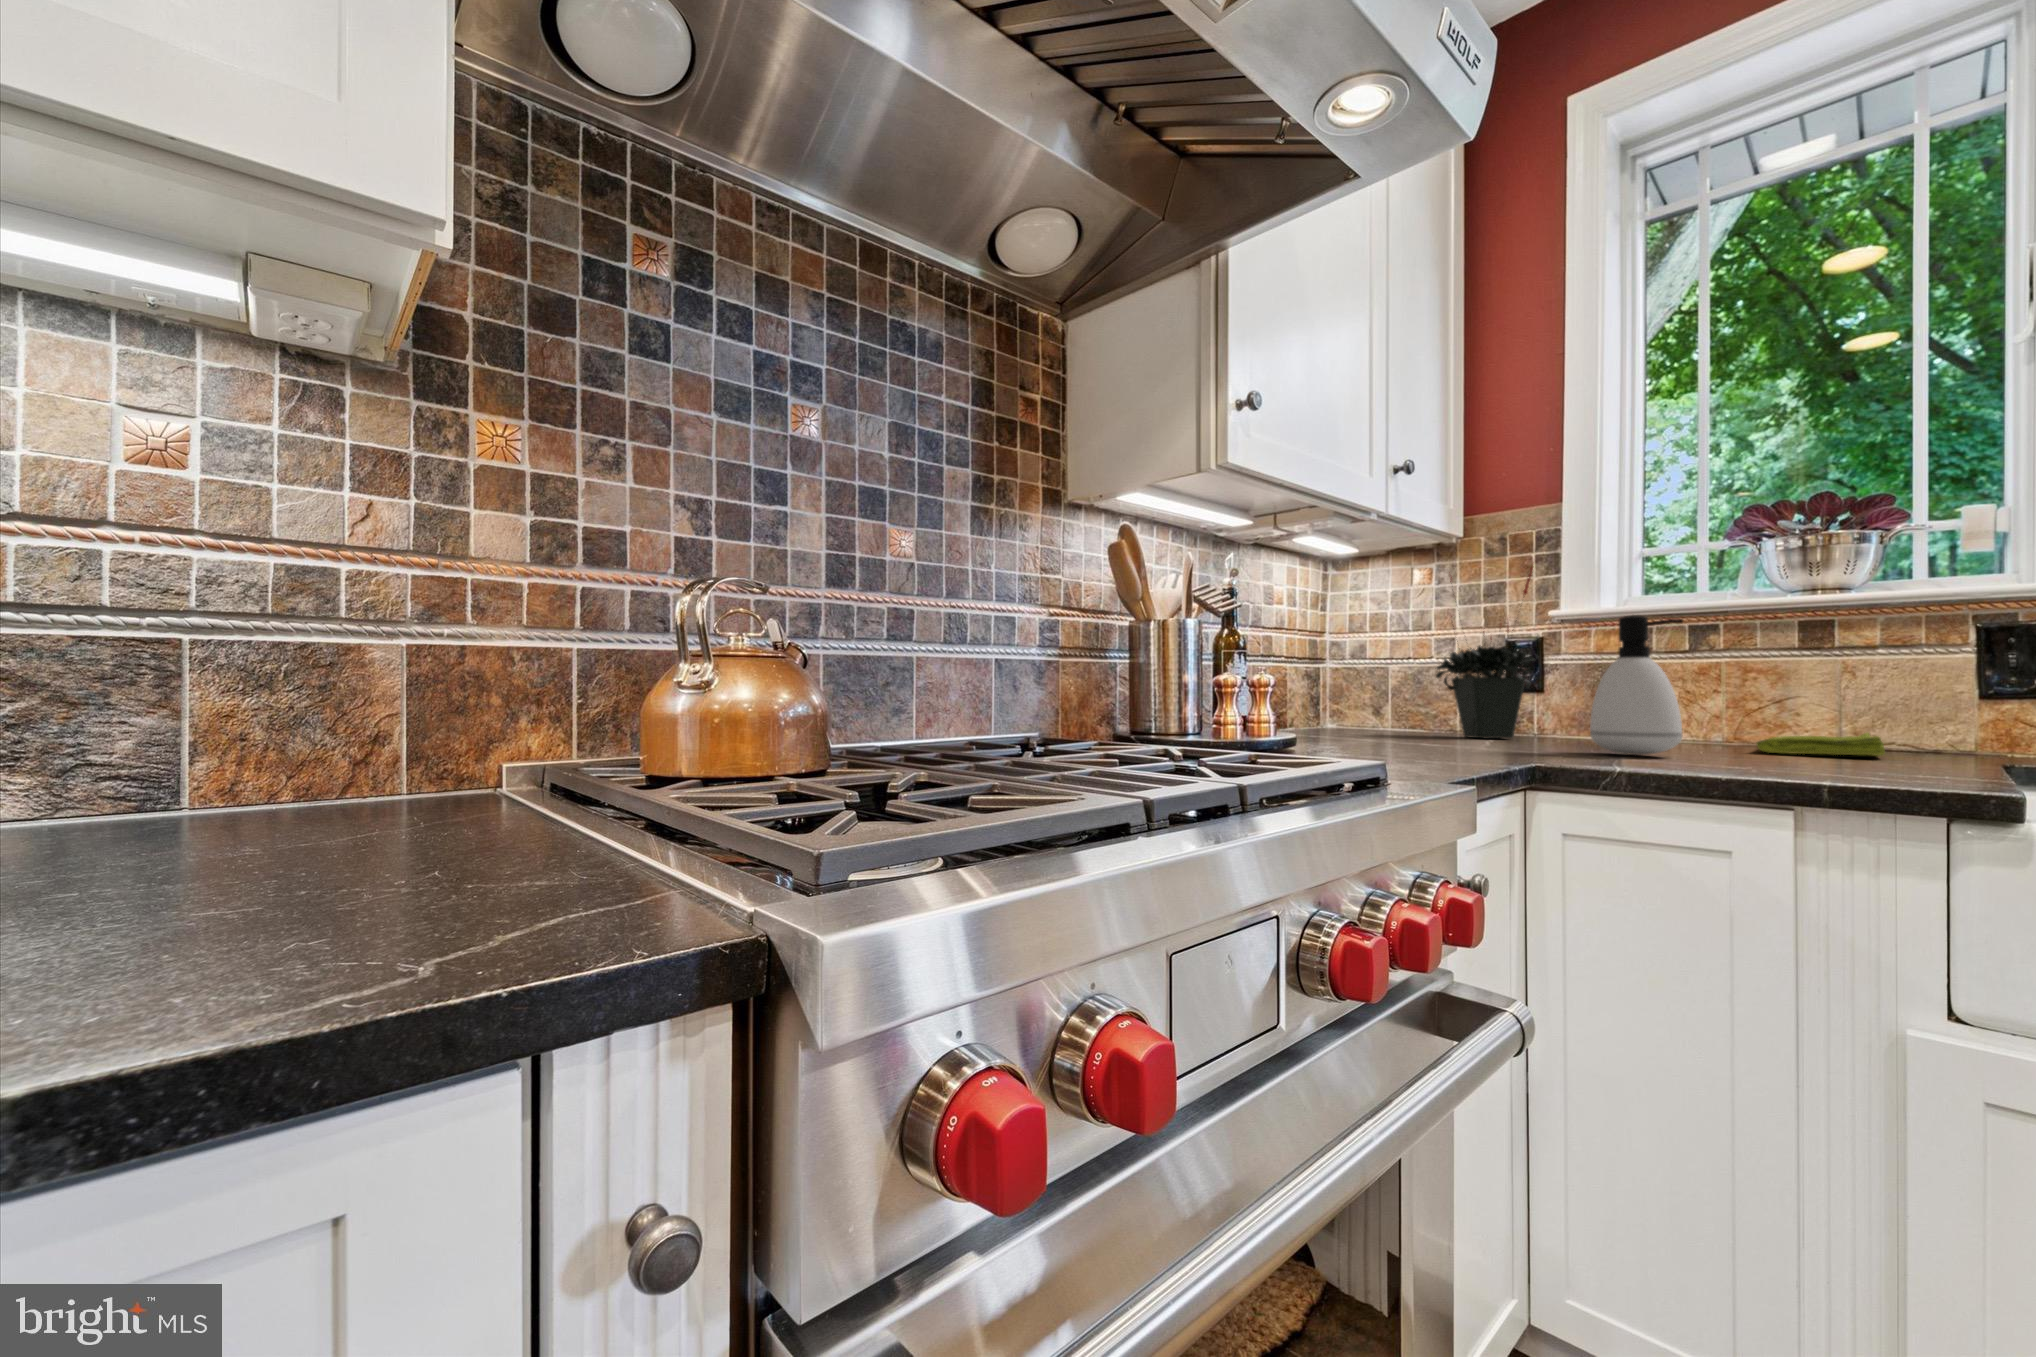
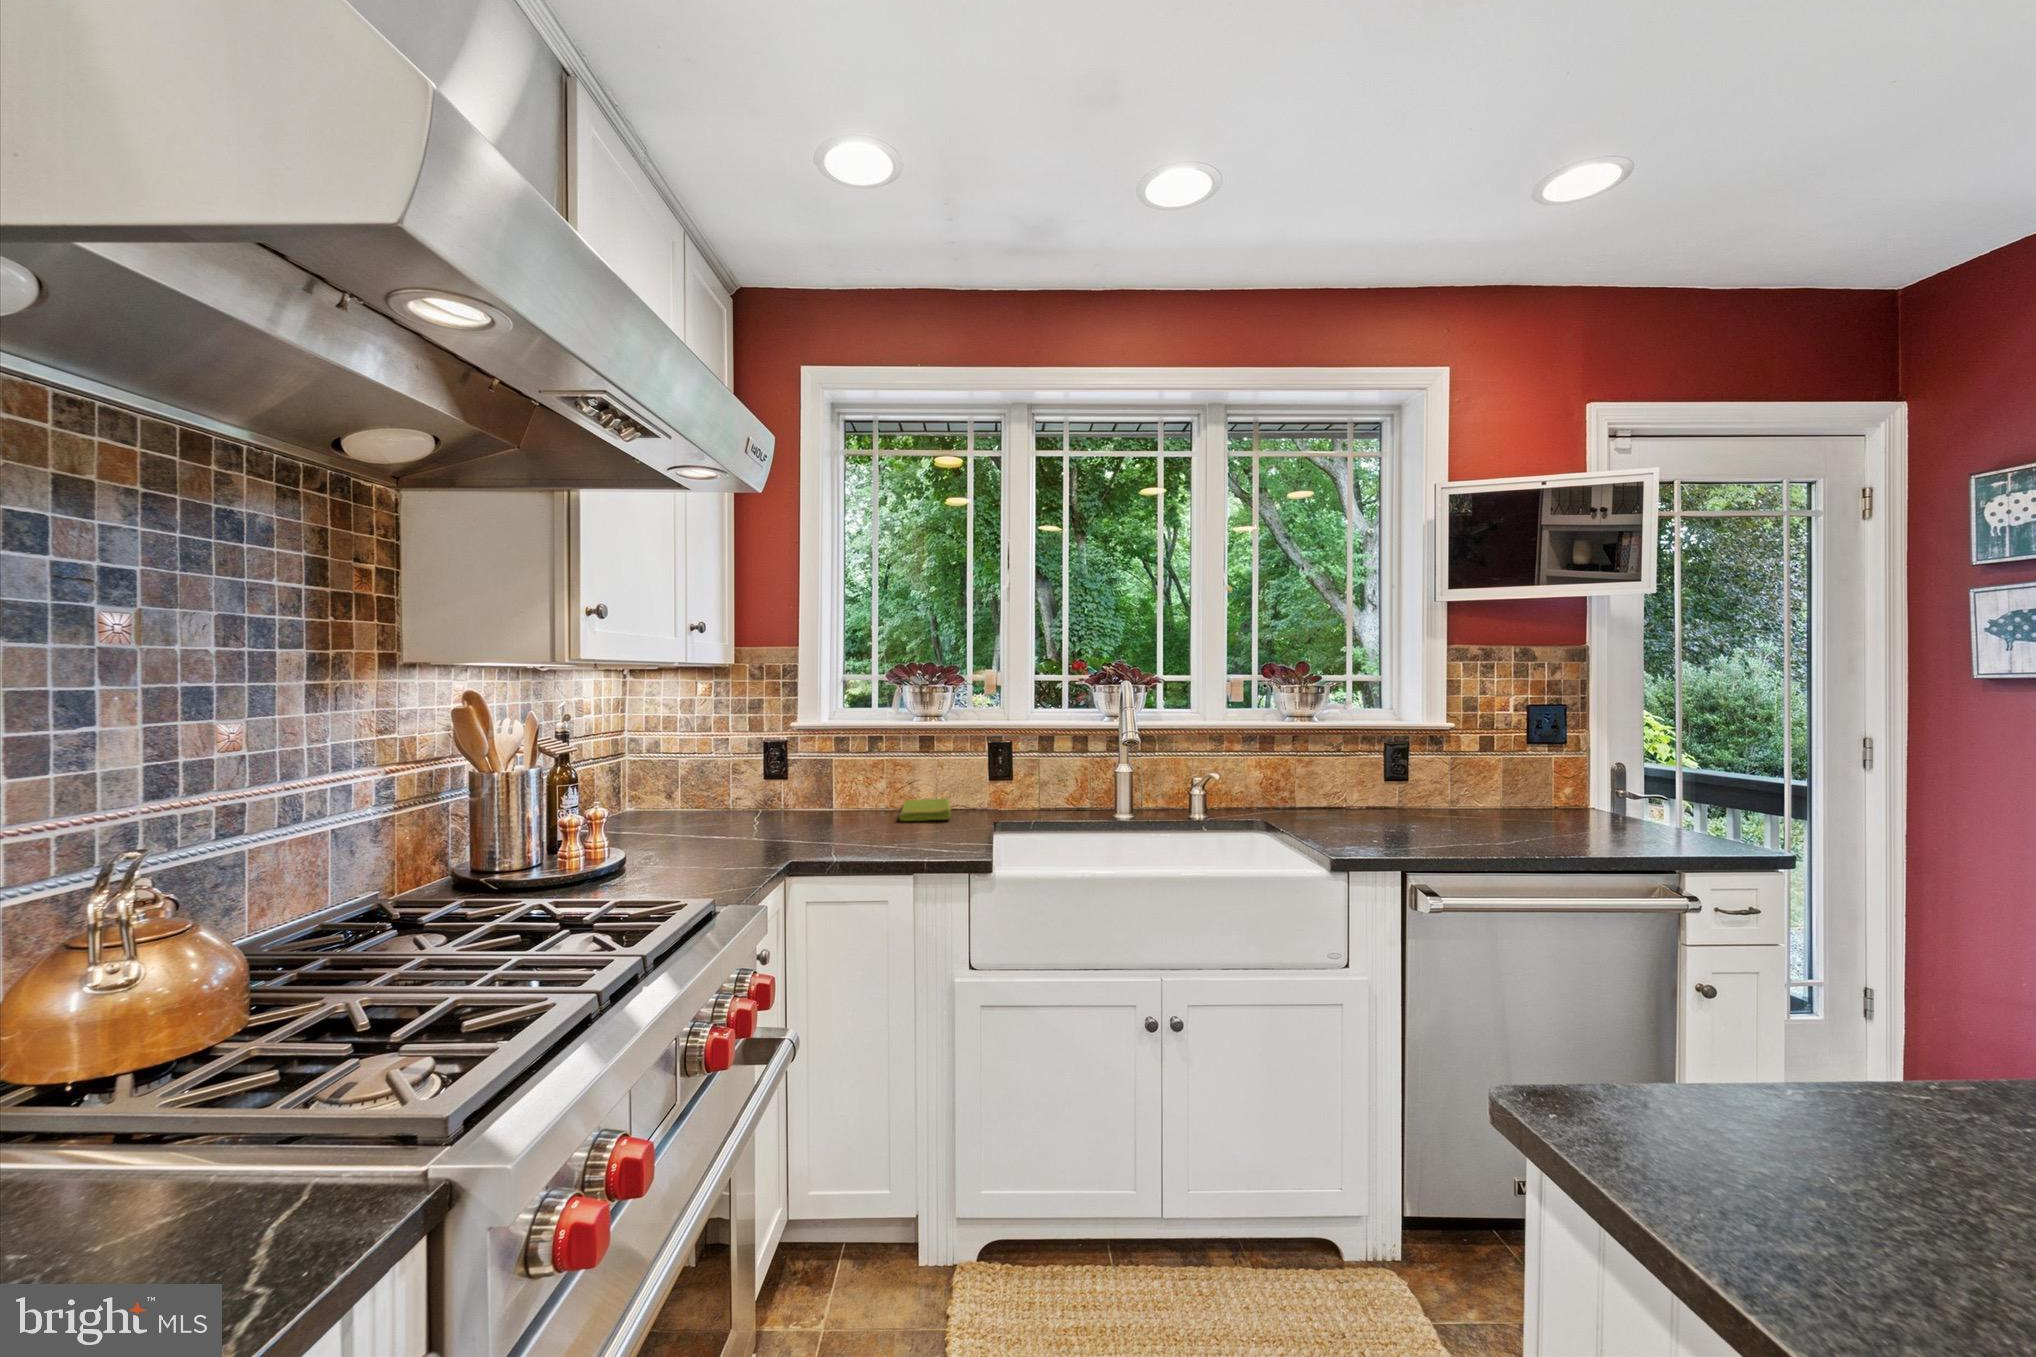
potted plant: present [1436,567,1535,738] -> none [718,700,786,822]
soap dispenser: present [1590,615,1683,755] -> none [819,754,866,839]

